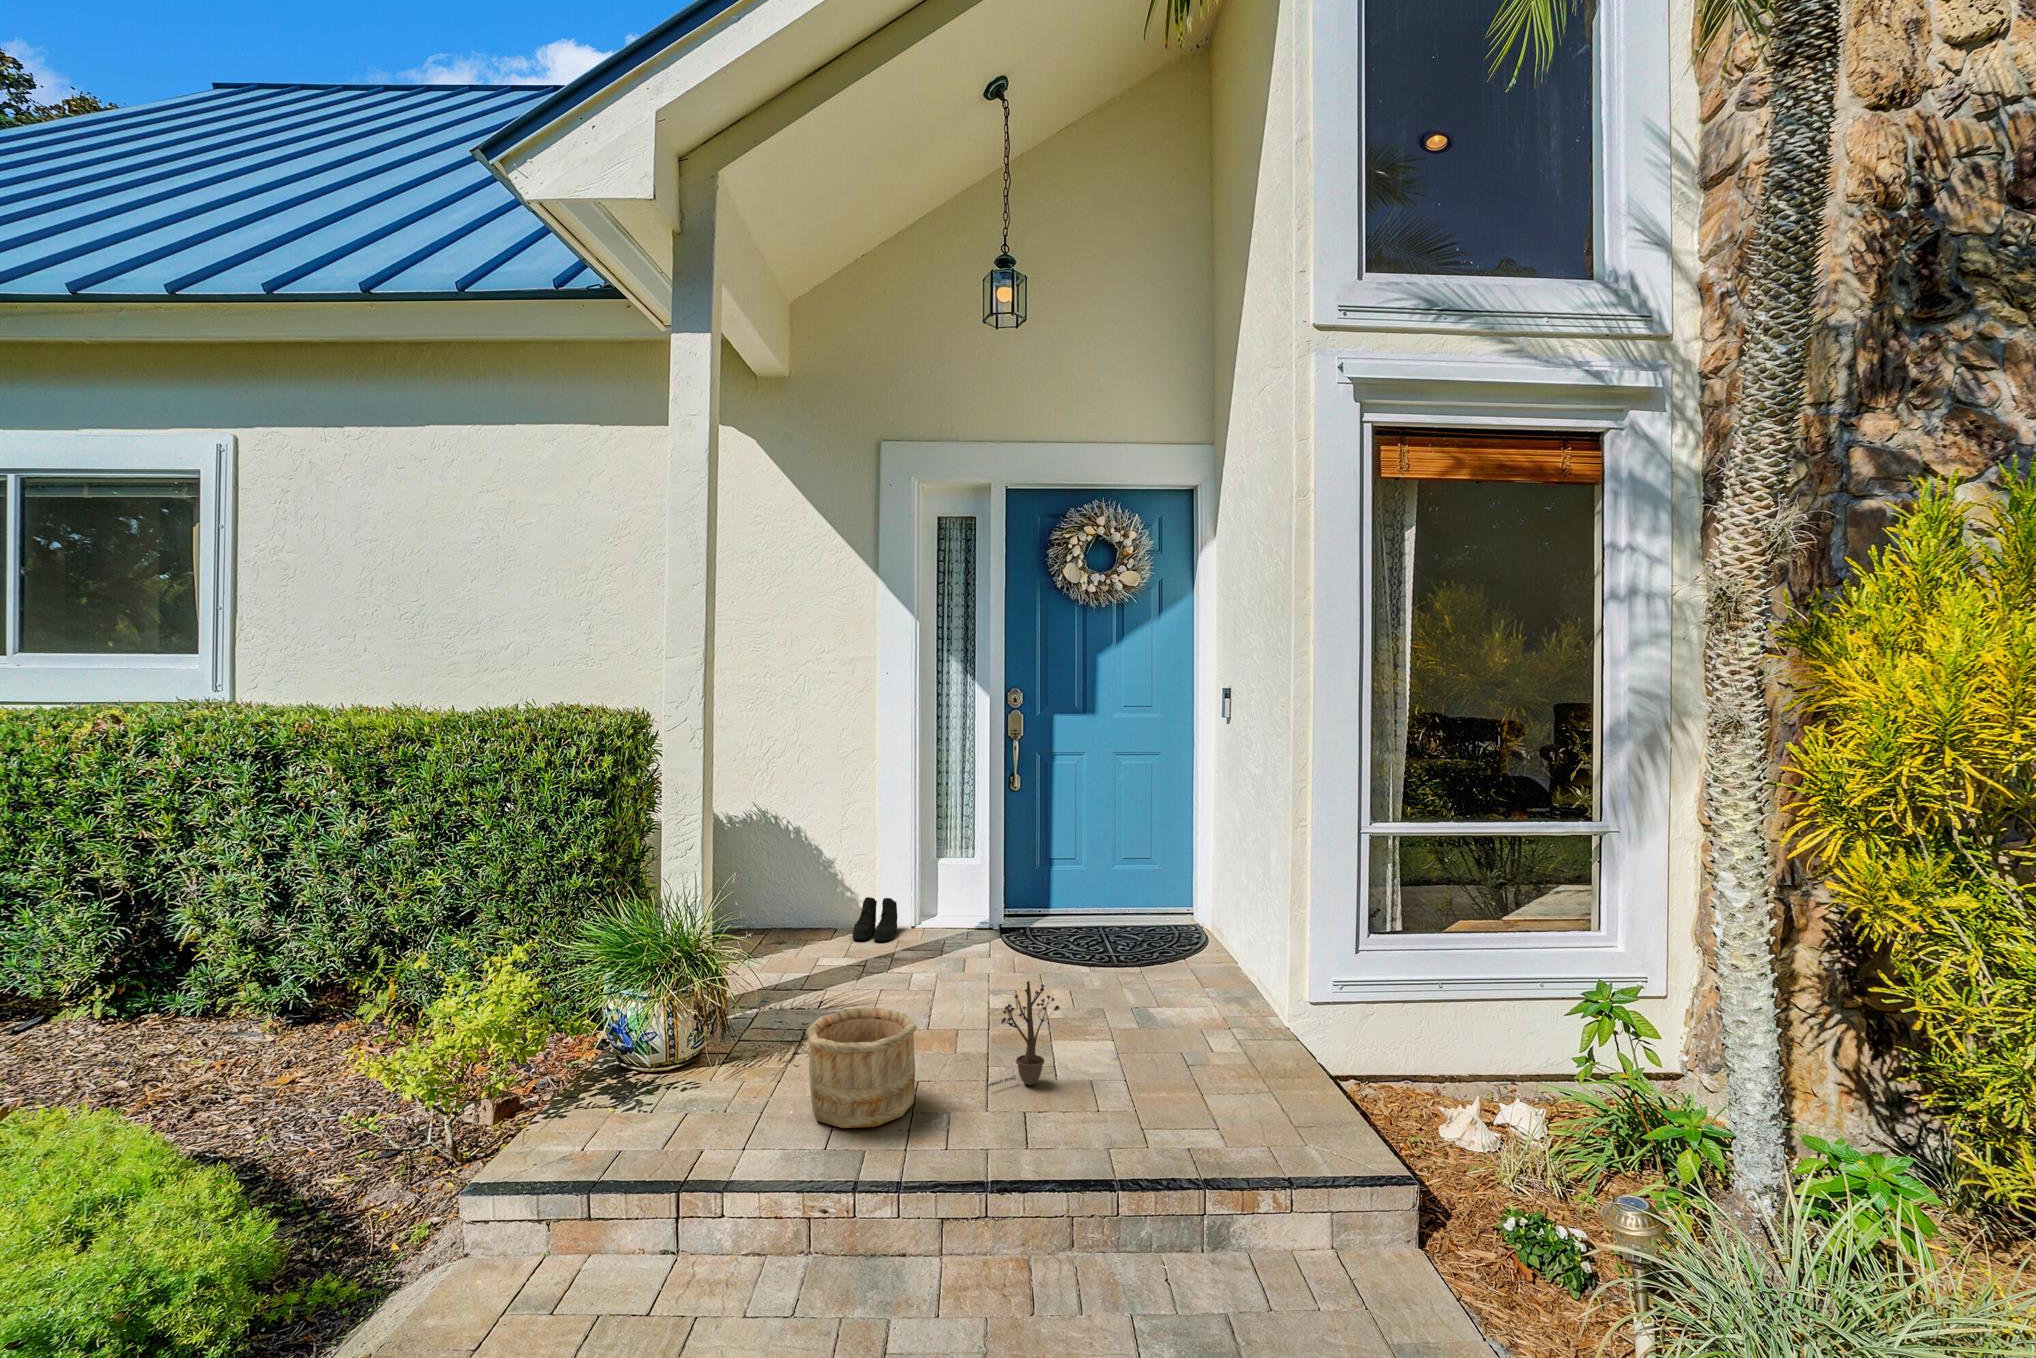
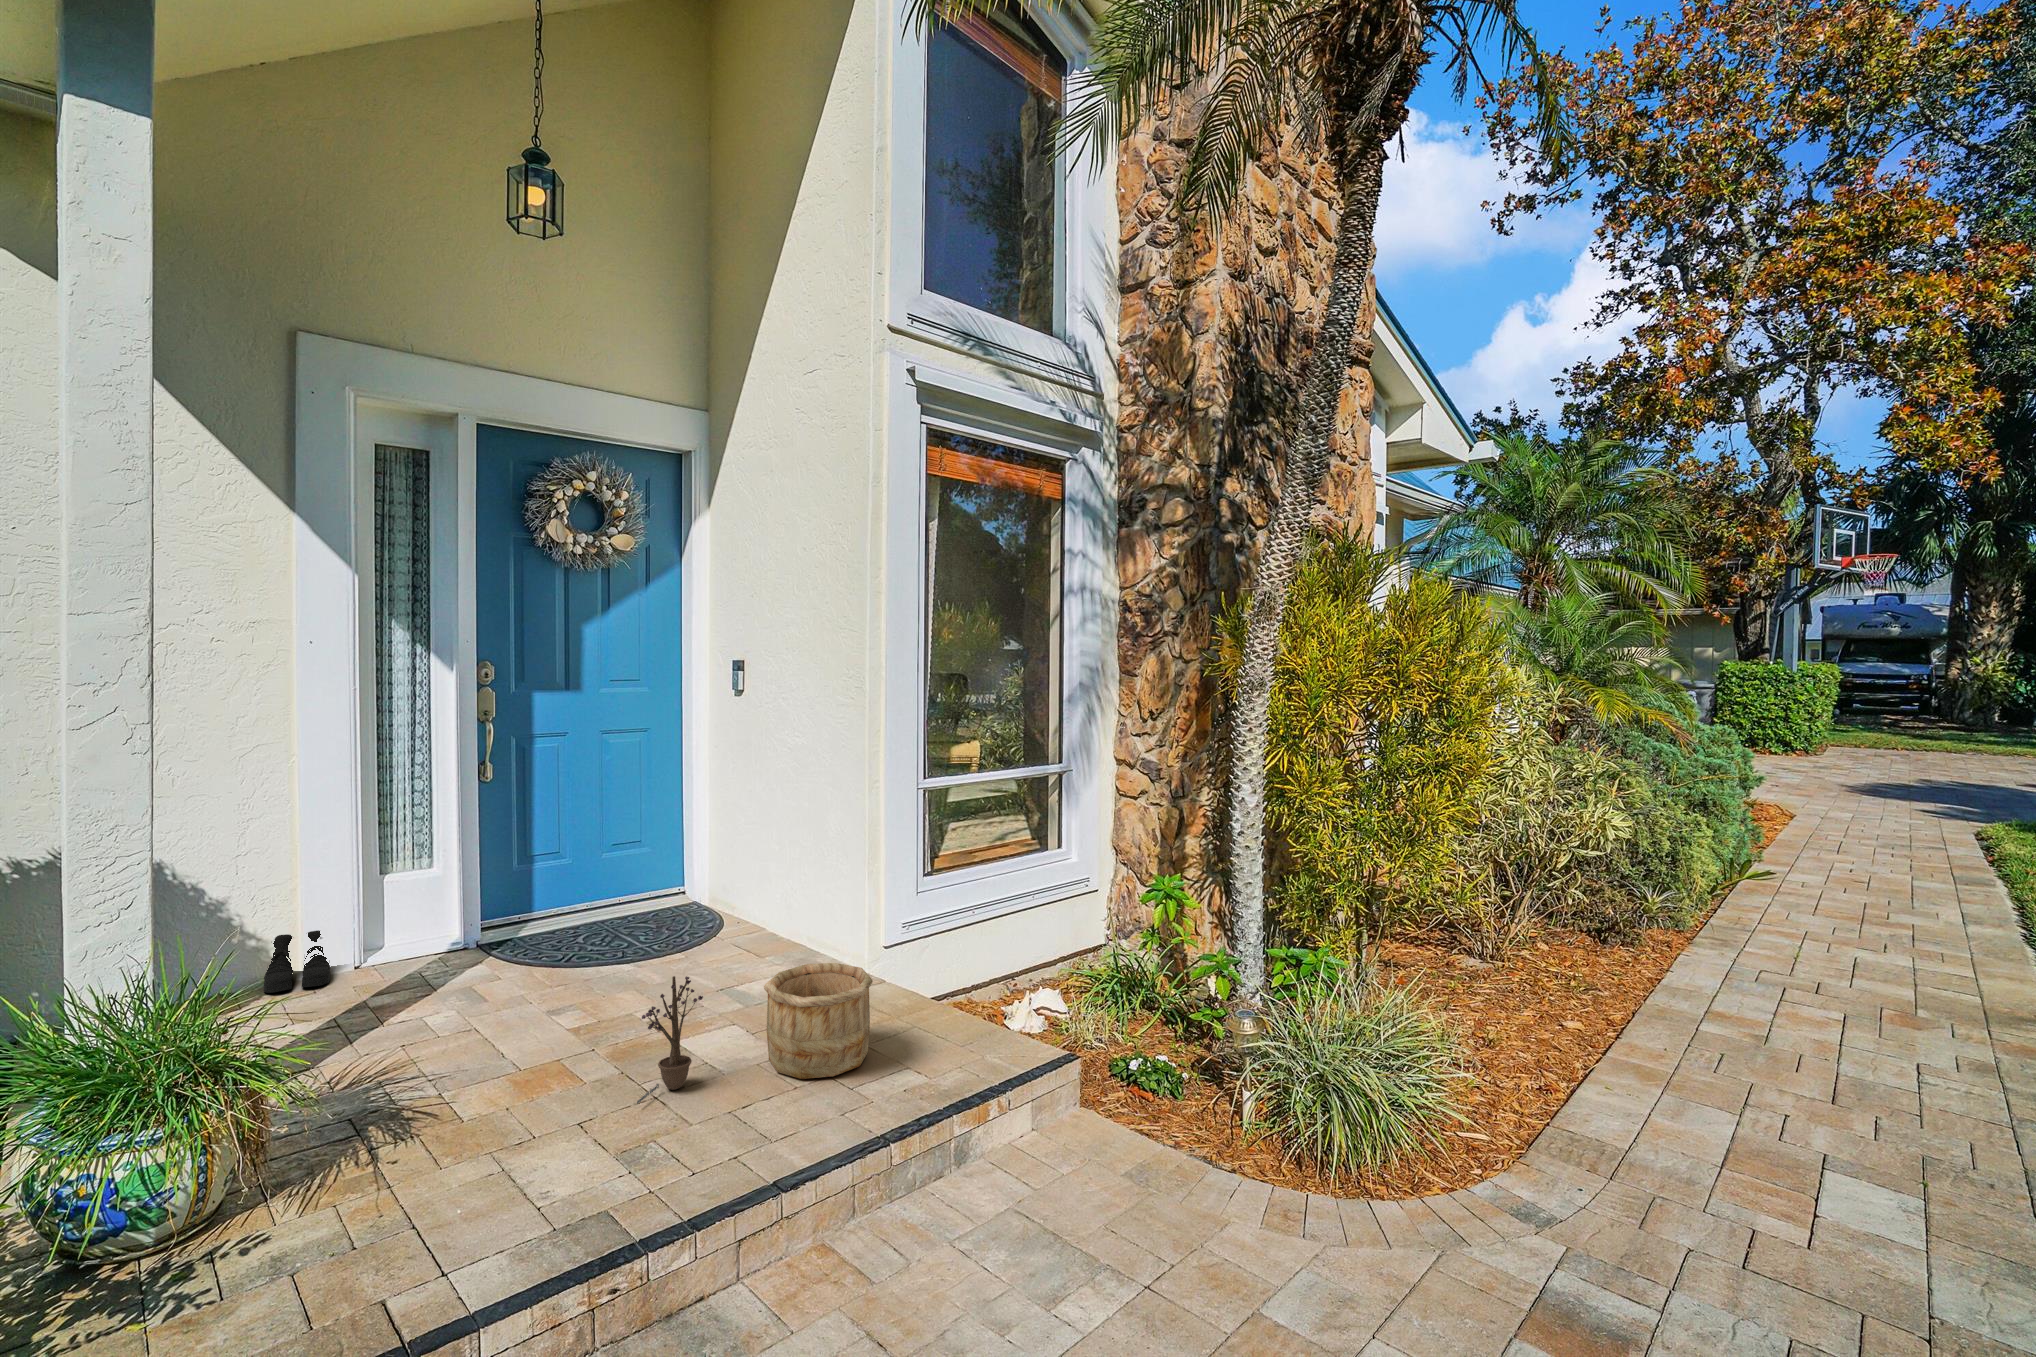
wooden bucket: present [806,1008,917,1128] -> present [764,963,873,1079]

